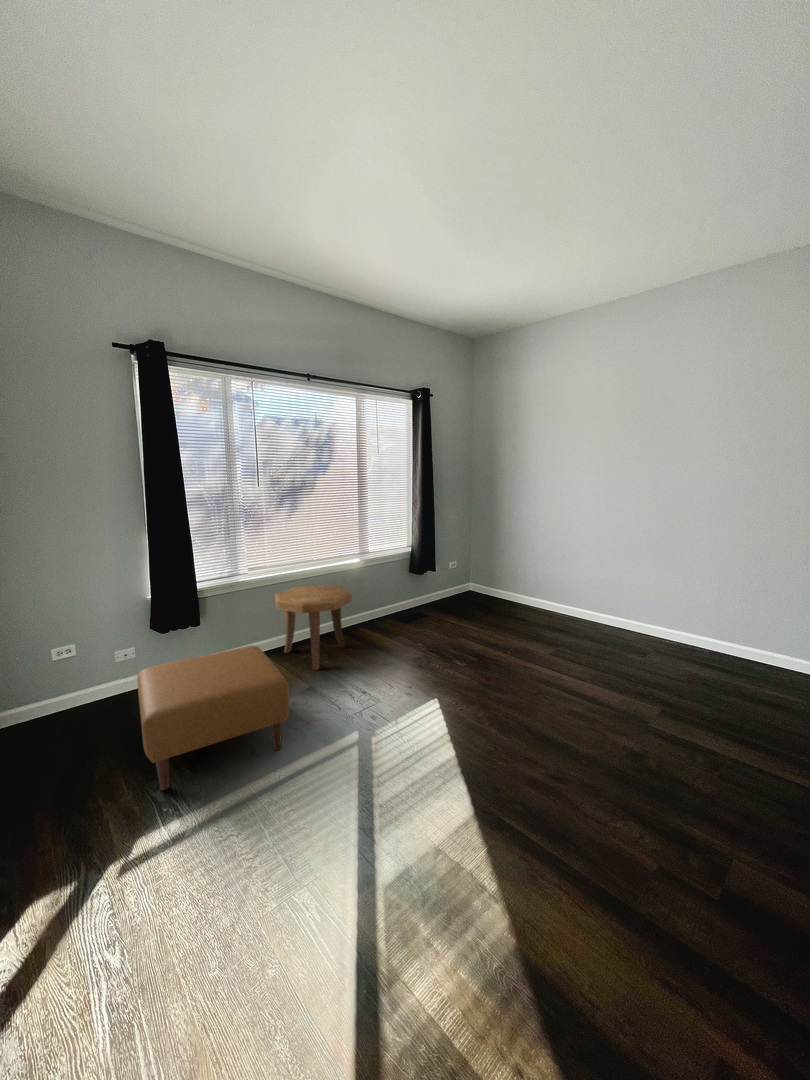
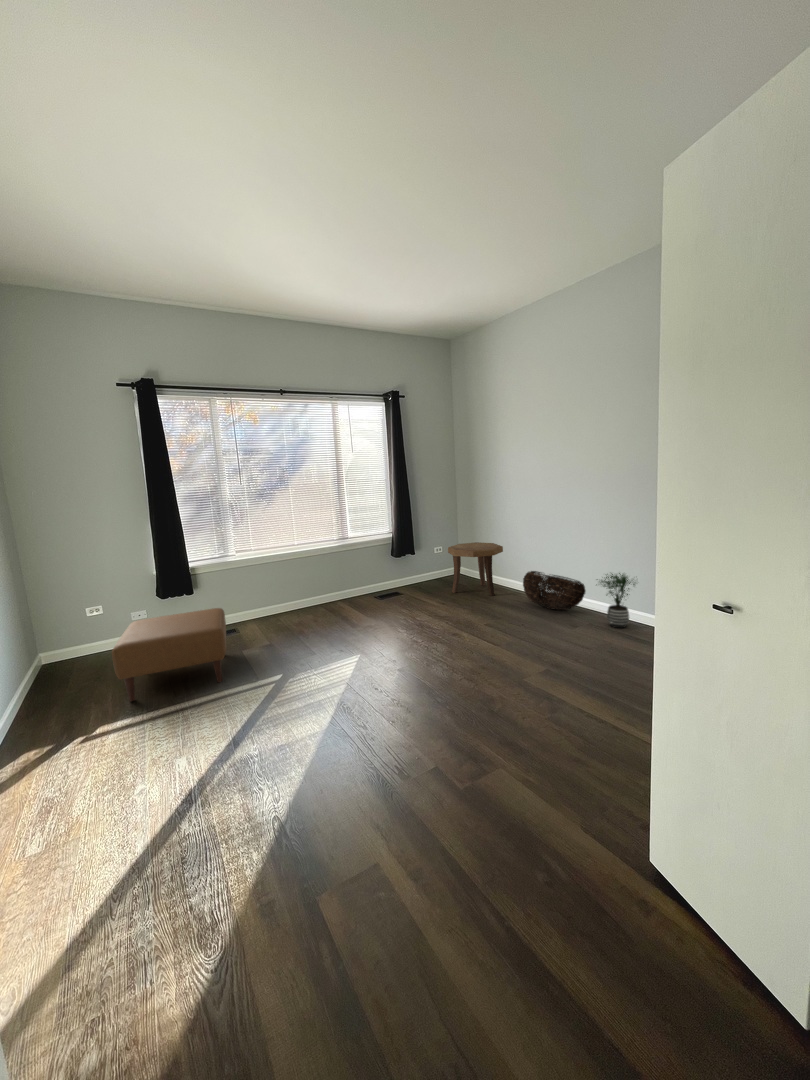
side table: present [275,585,351,670] -> present [448,542,503,596]
basket: none [565,593,642,636] -> present [523,571,586,610]
potted plant: none [661,597,711,657] -> present [600,573,635,628]

